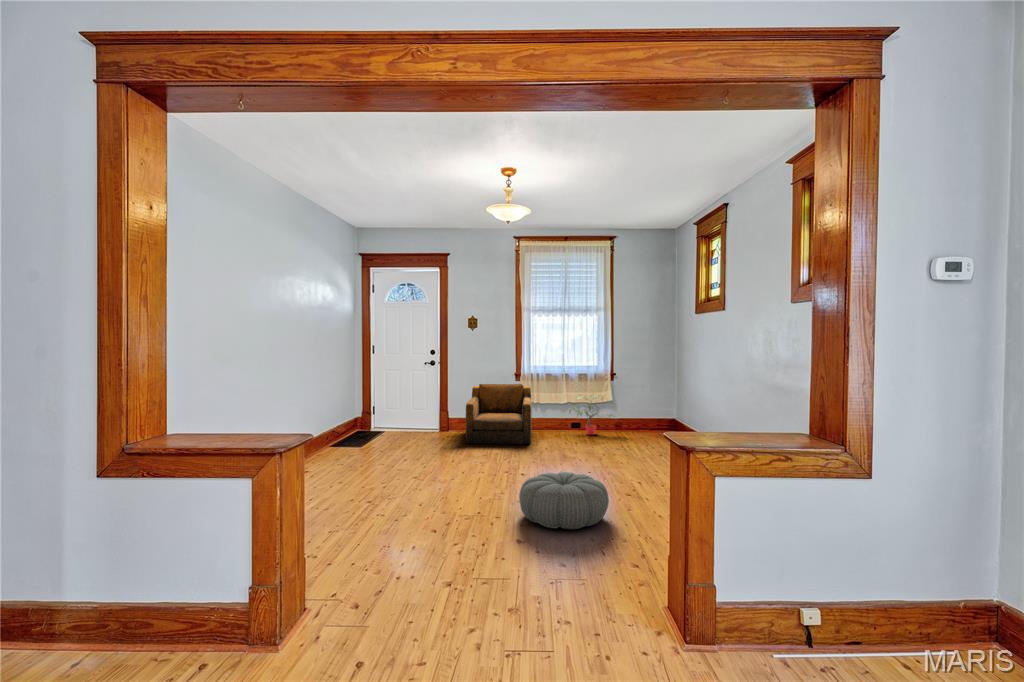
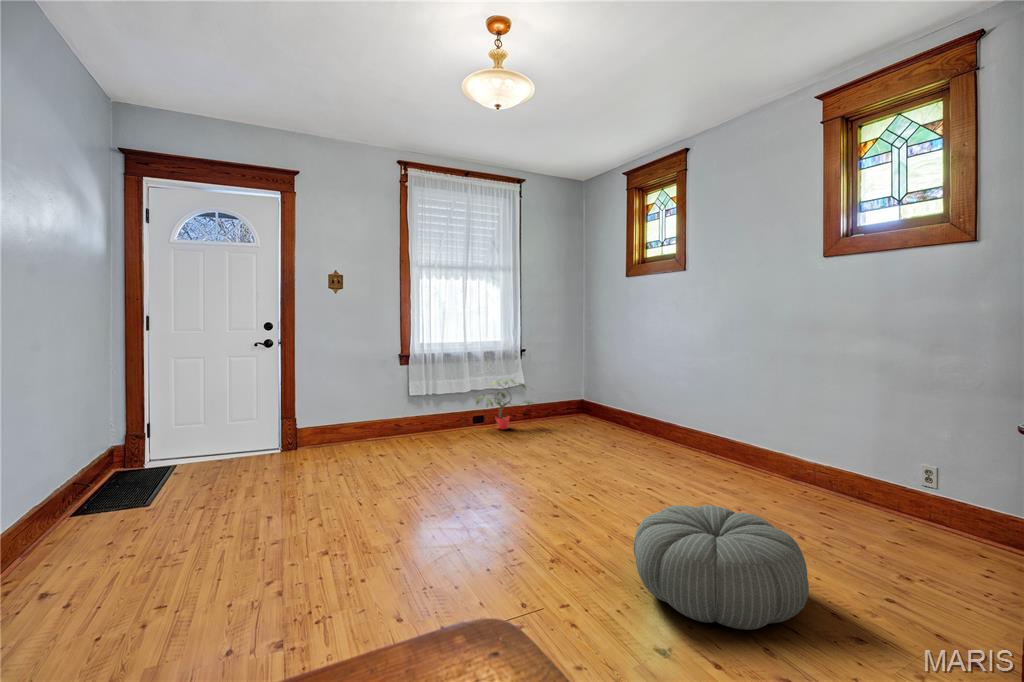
armchair: present [466,384,532,444] -> none [341,369,452,465]

